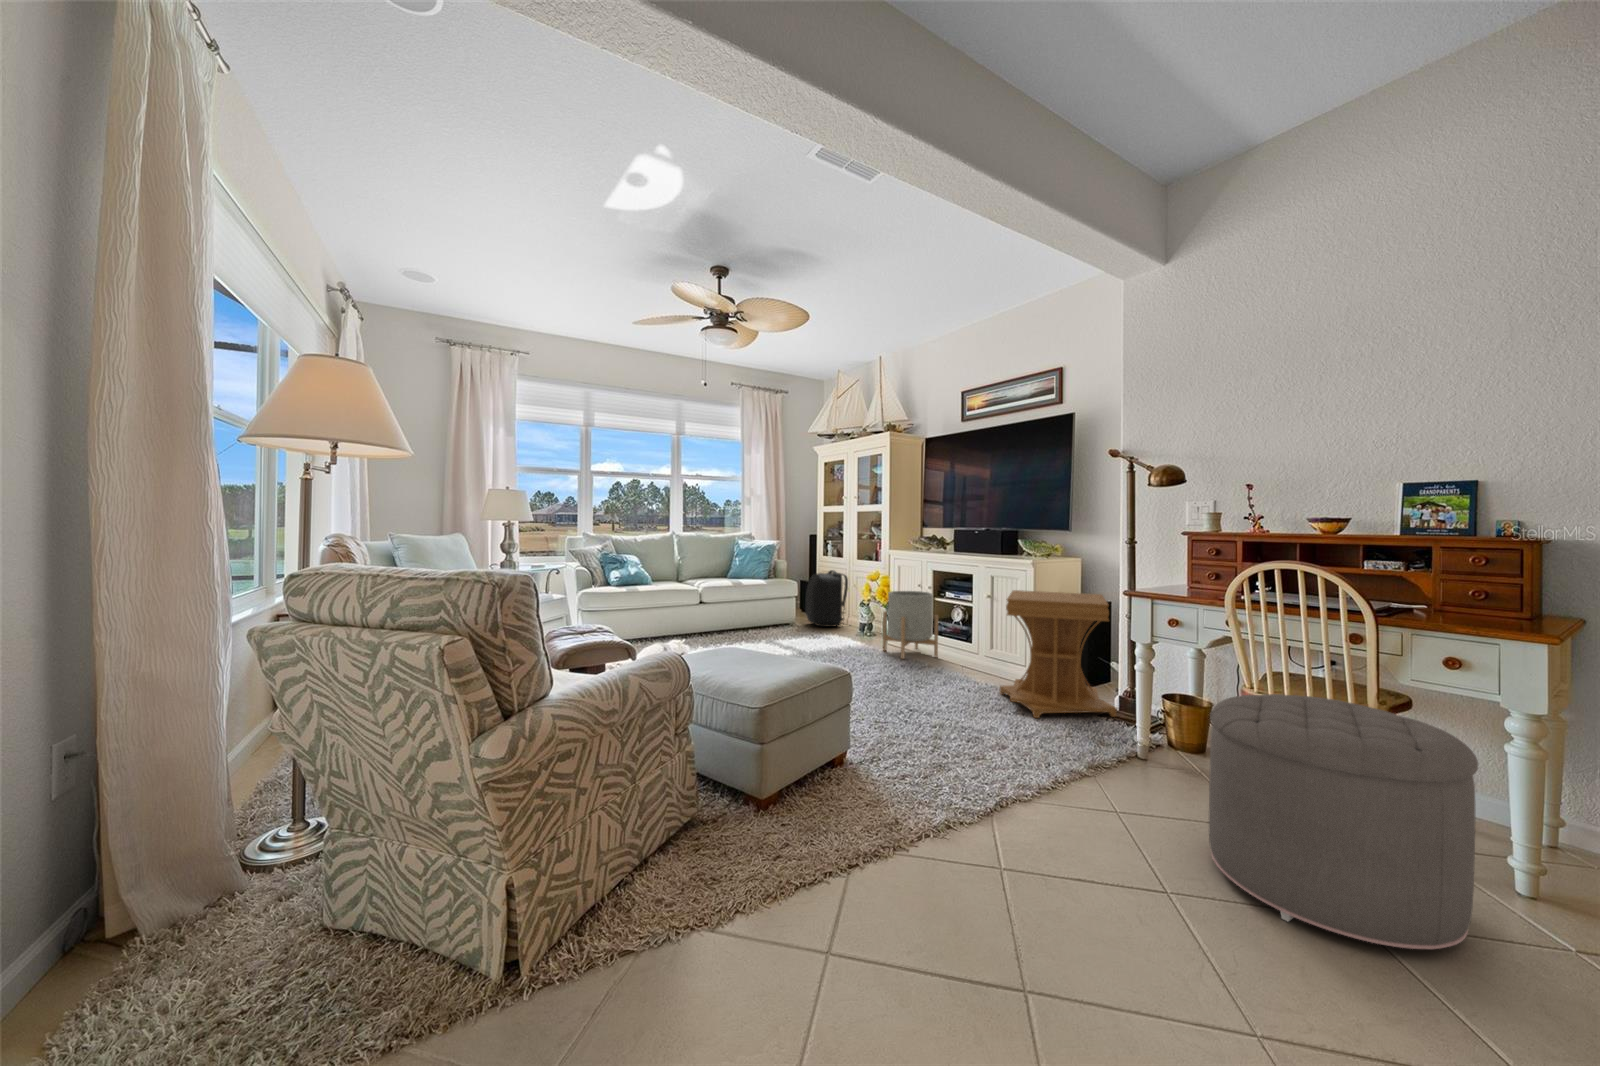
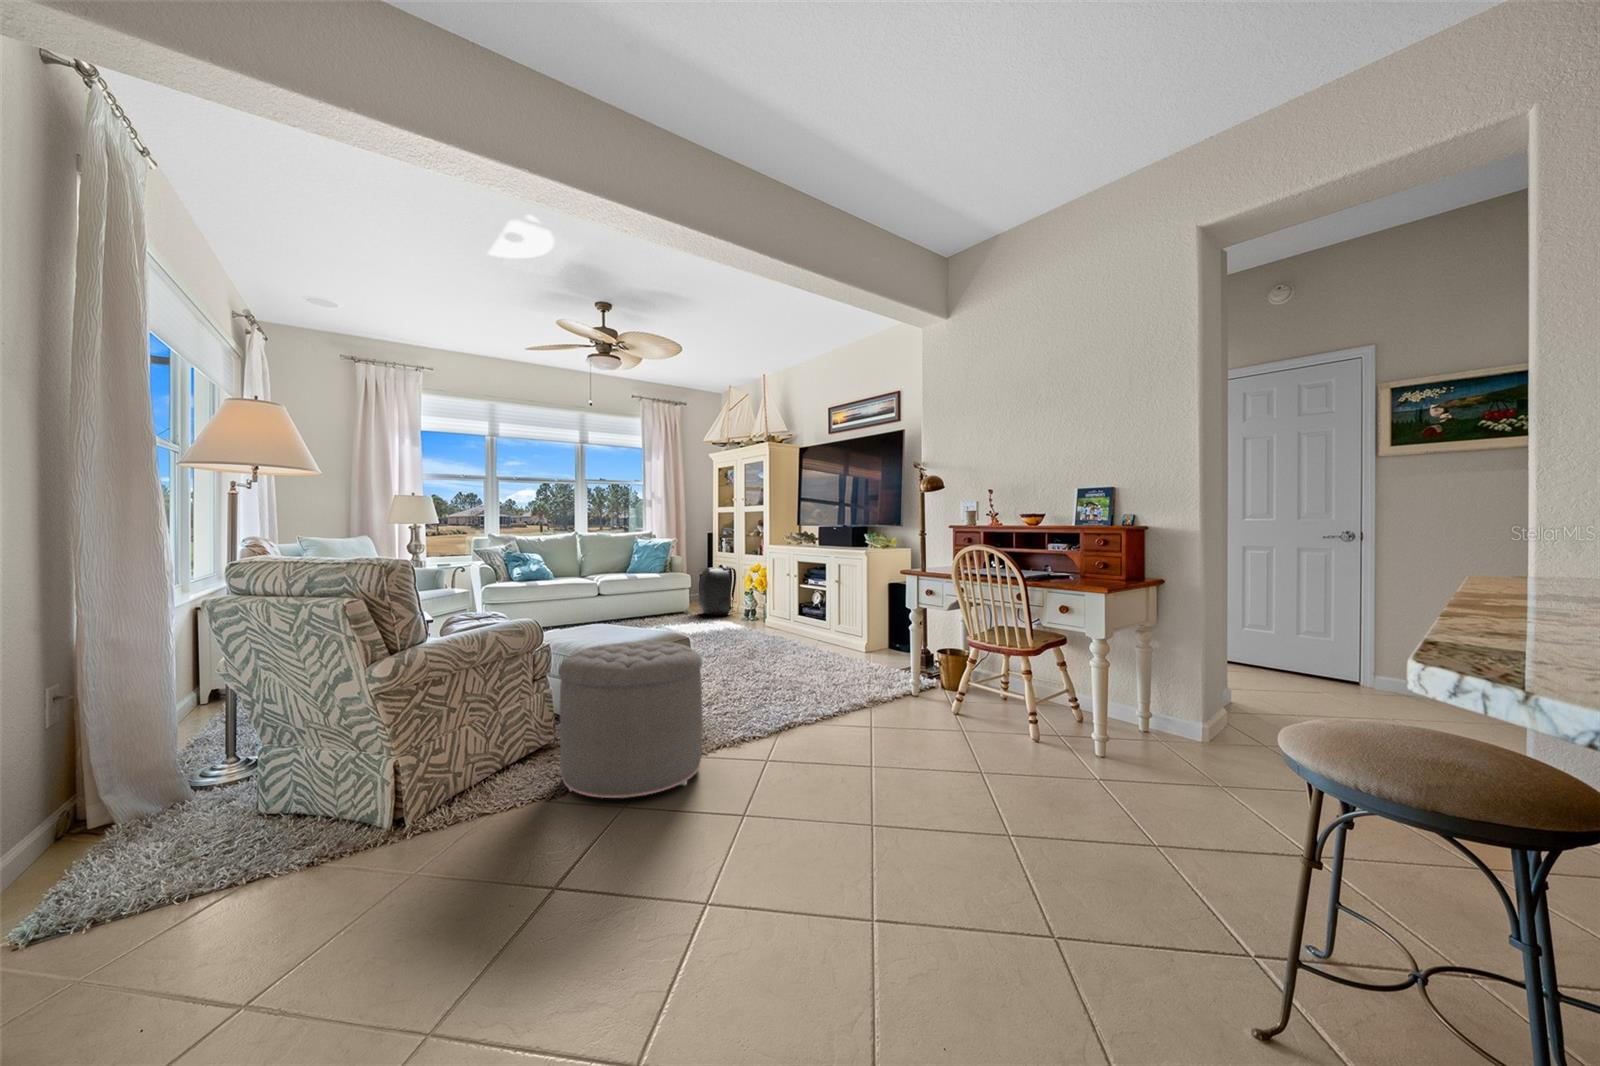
side table: present [1000,590,1116,718] -> none [831,575,917,675]
planter: present [883,591,938,659] -> none [757,580,802,638]
ottoman: present [1209,694,1478,949] -> present [558,641,702,798]

